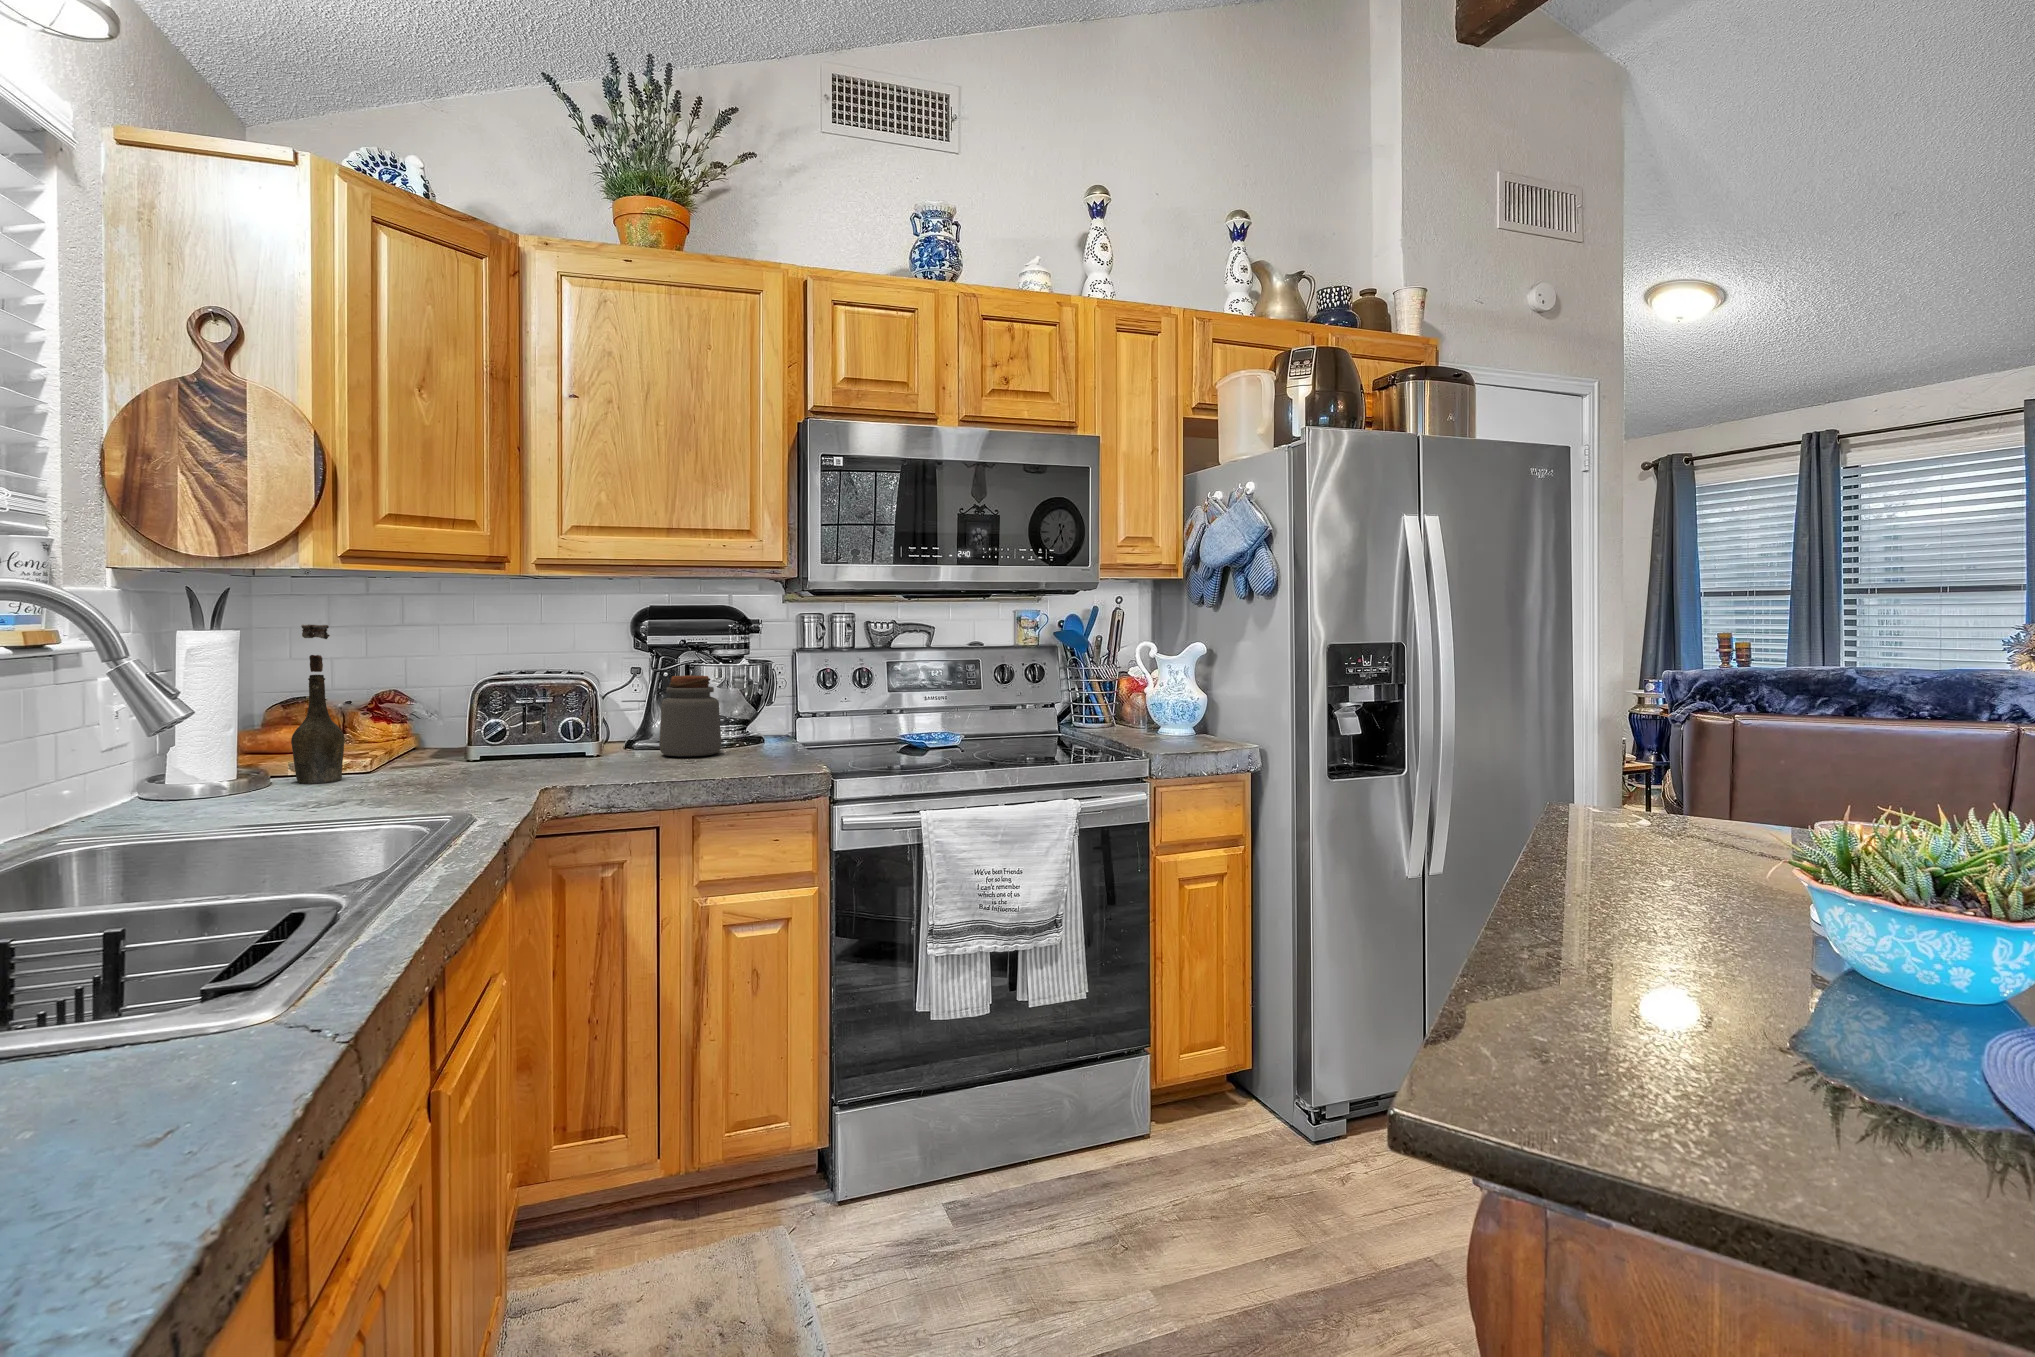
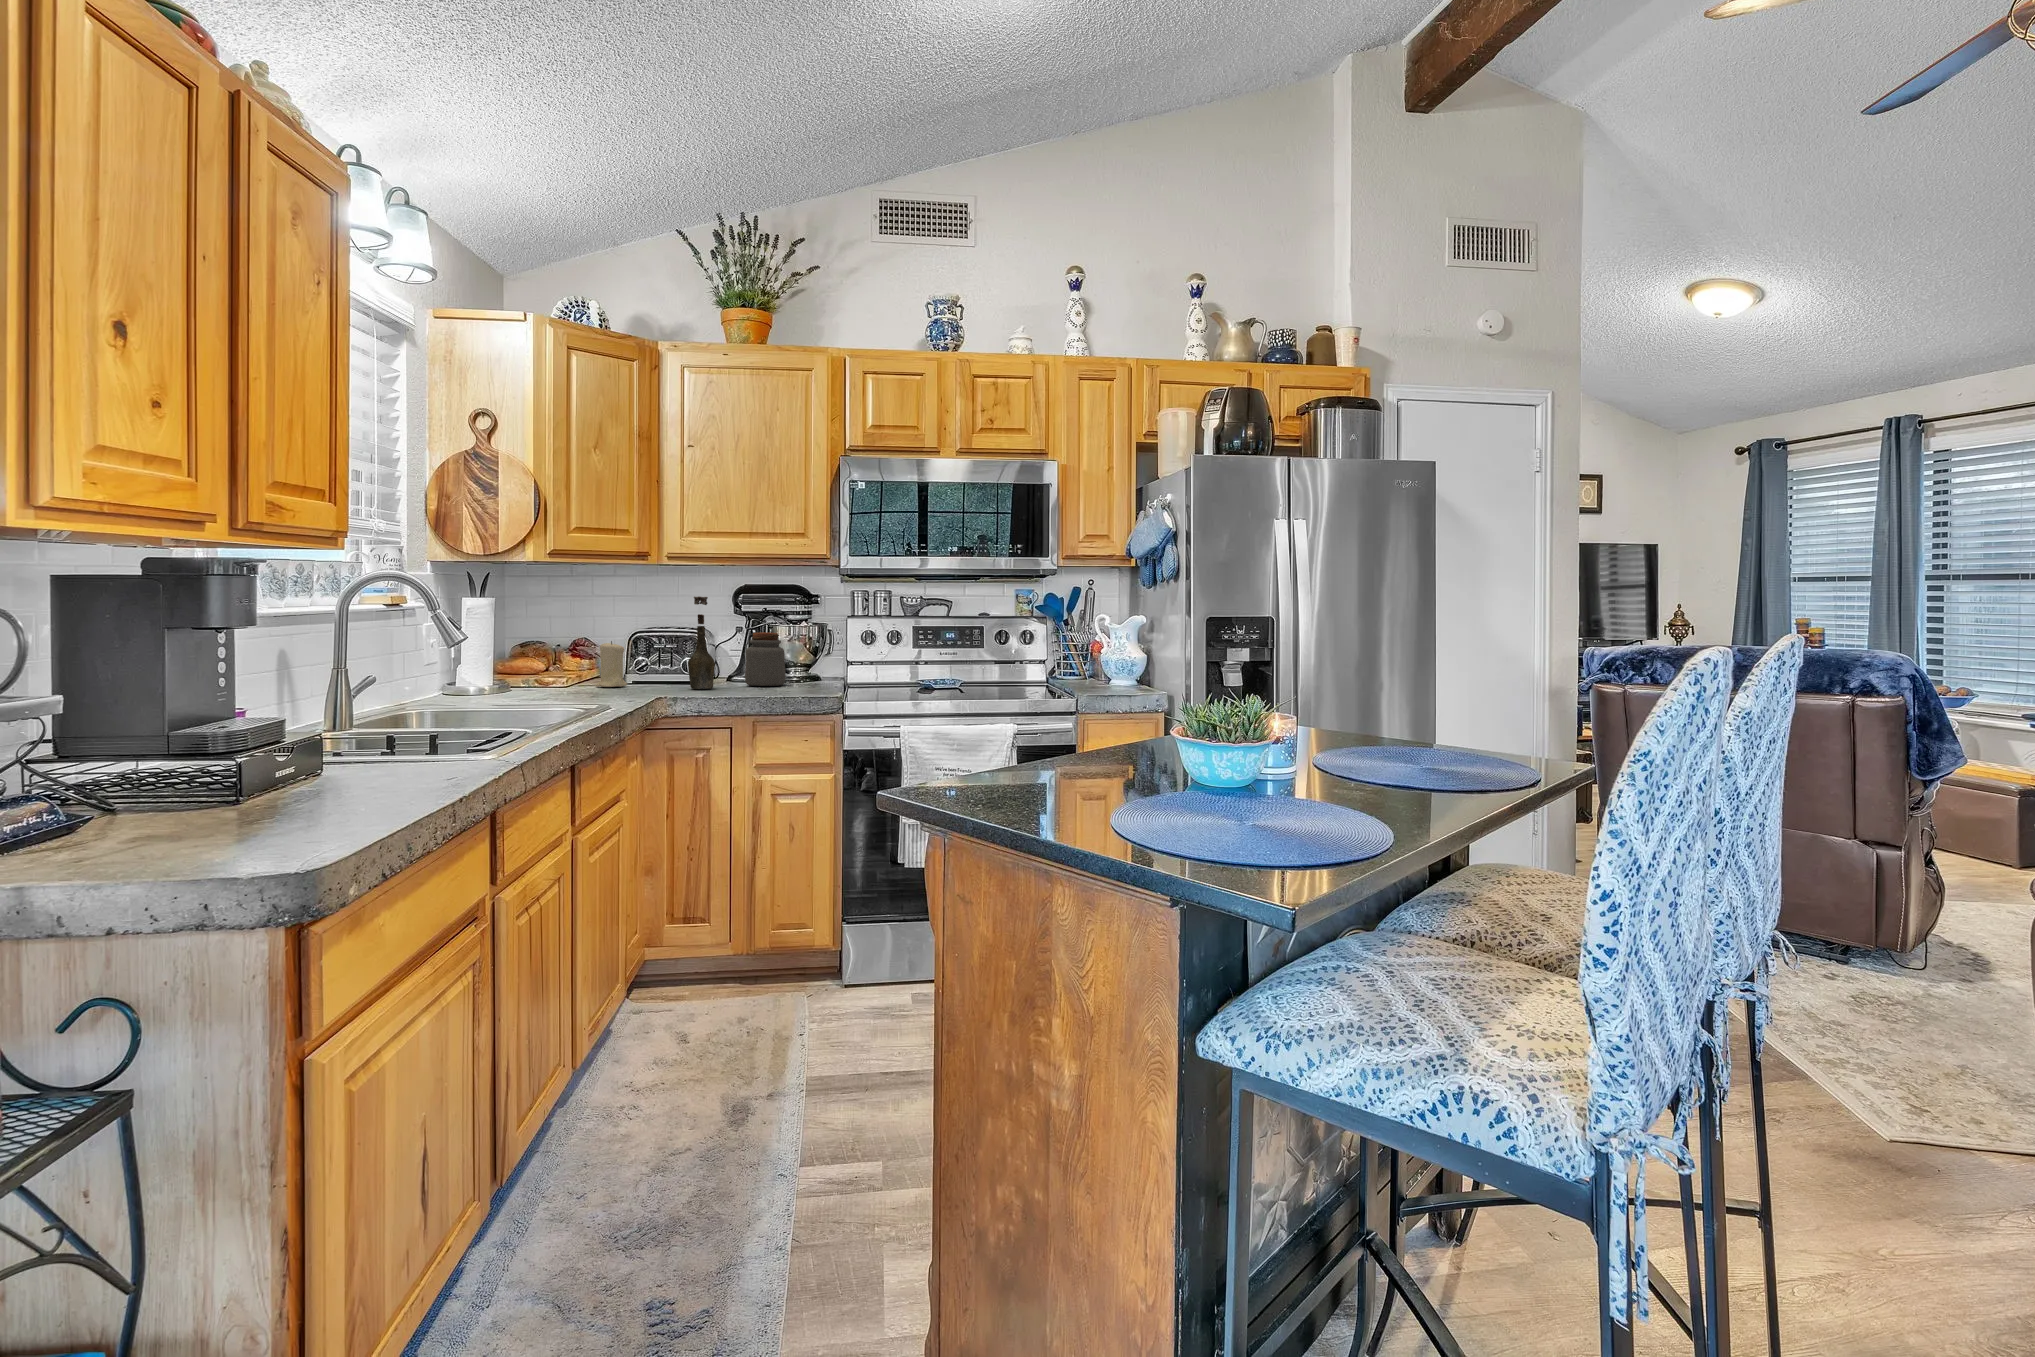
bottle: present [291,624,345,784] -> present [688,596,715,689]
candle: none [418,694,471,767] -> present [595,641,627,687]

